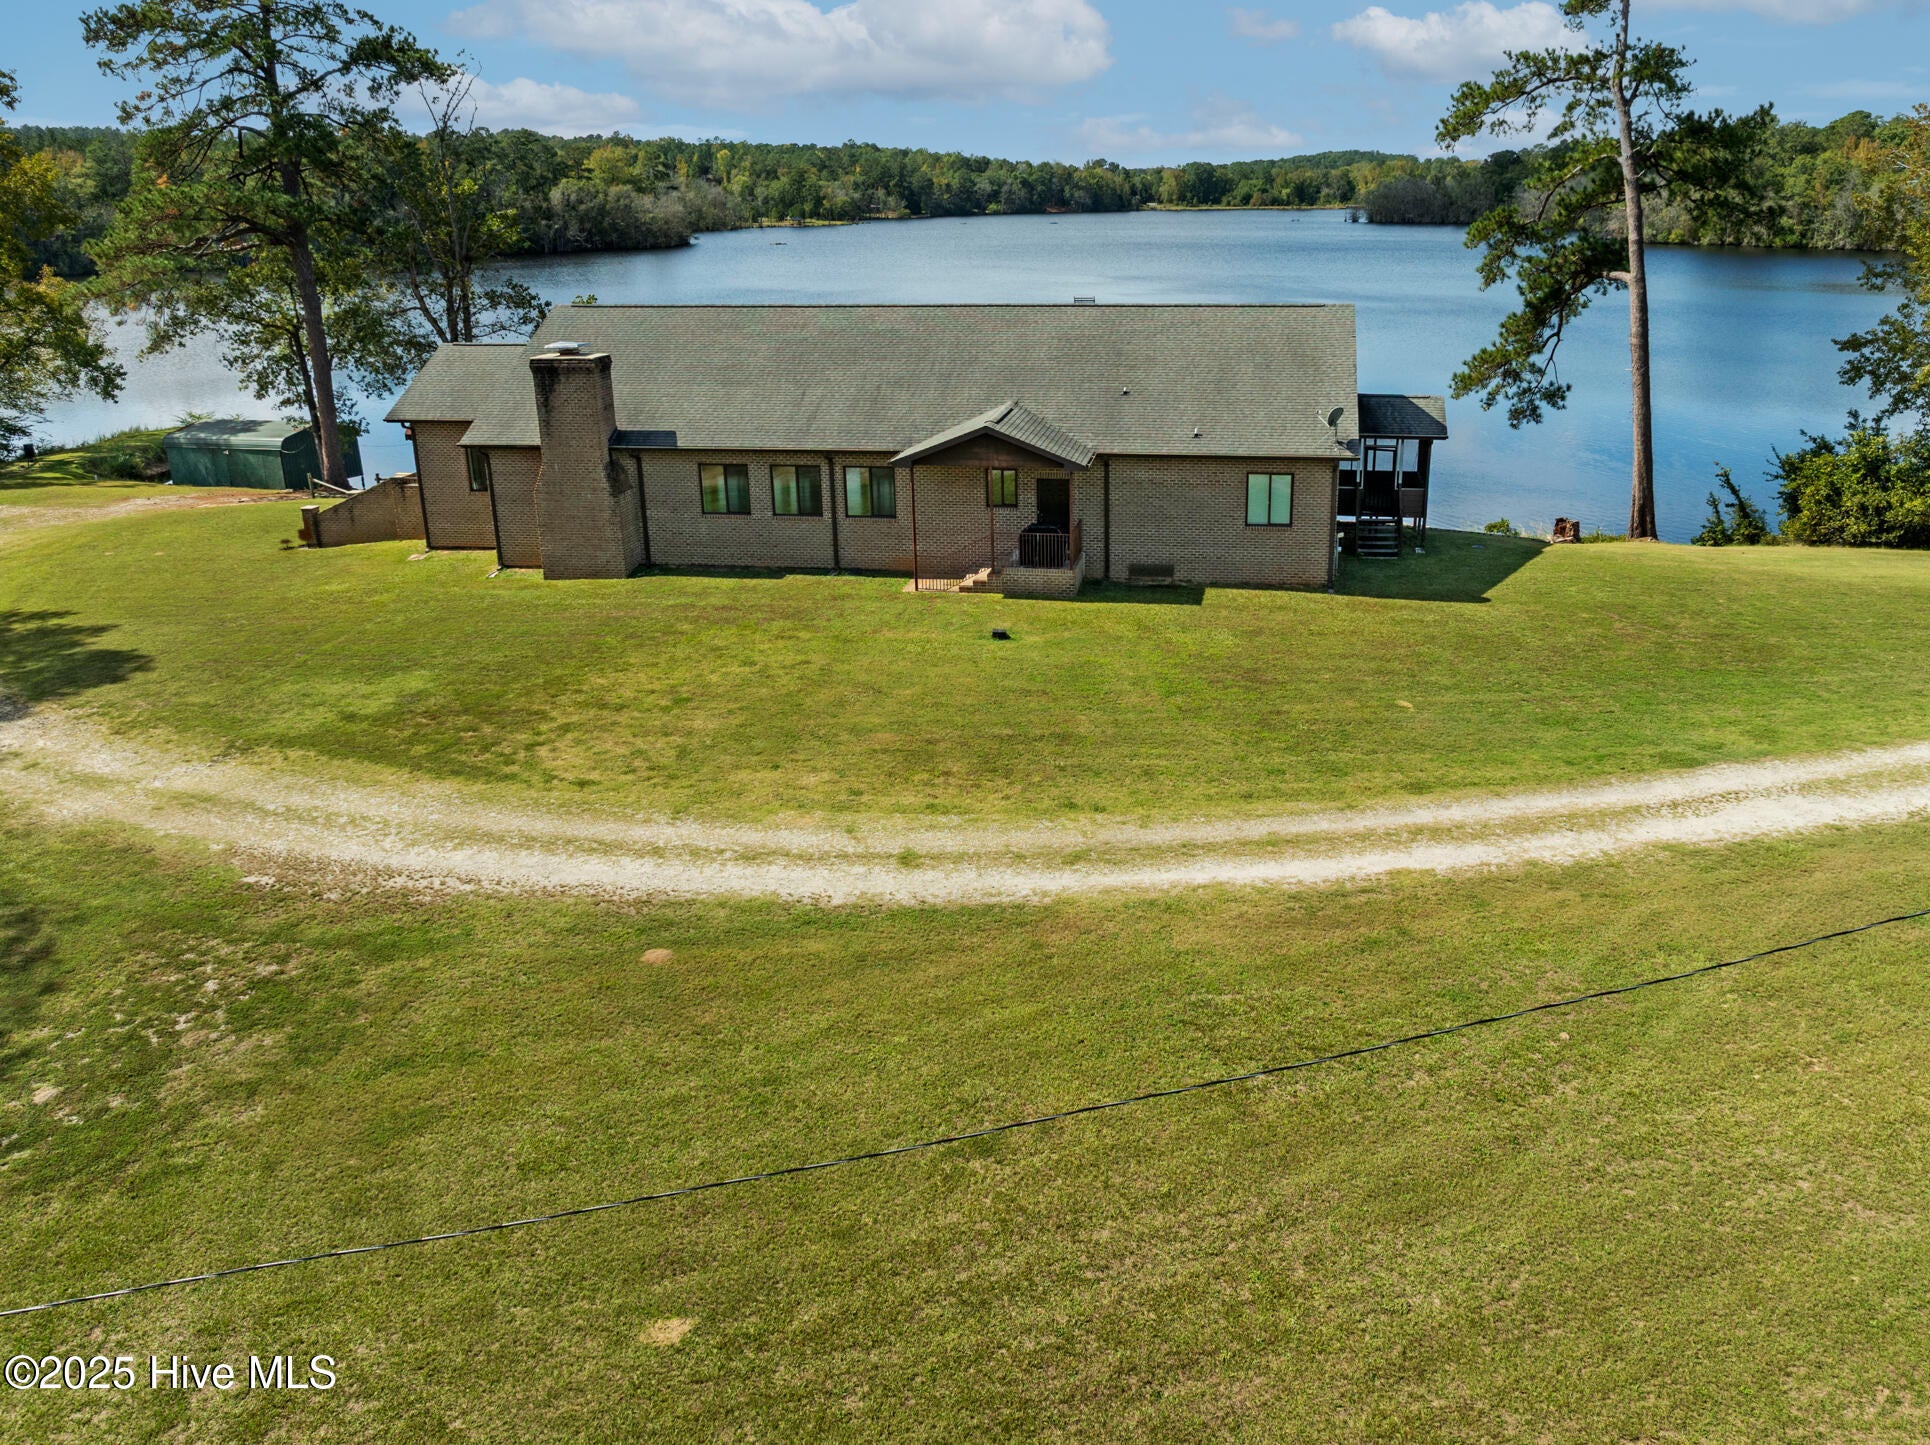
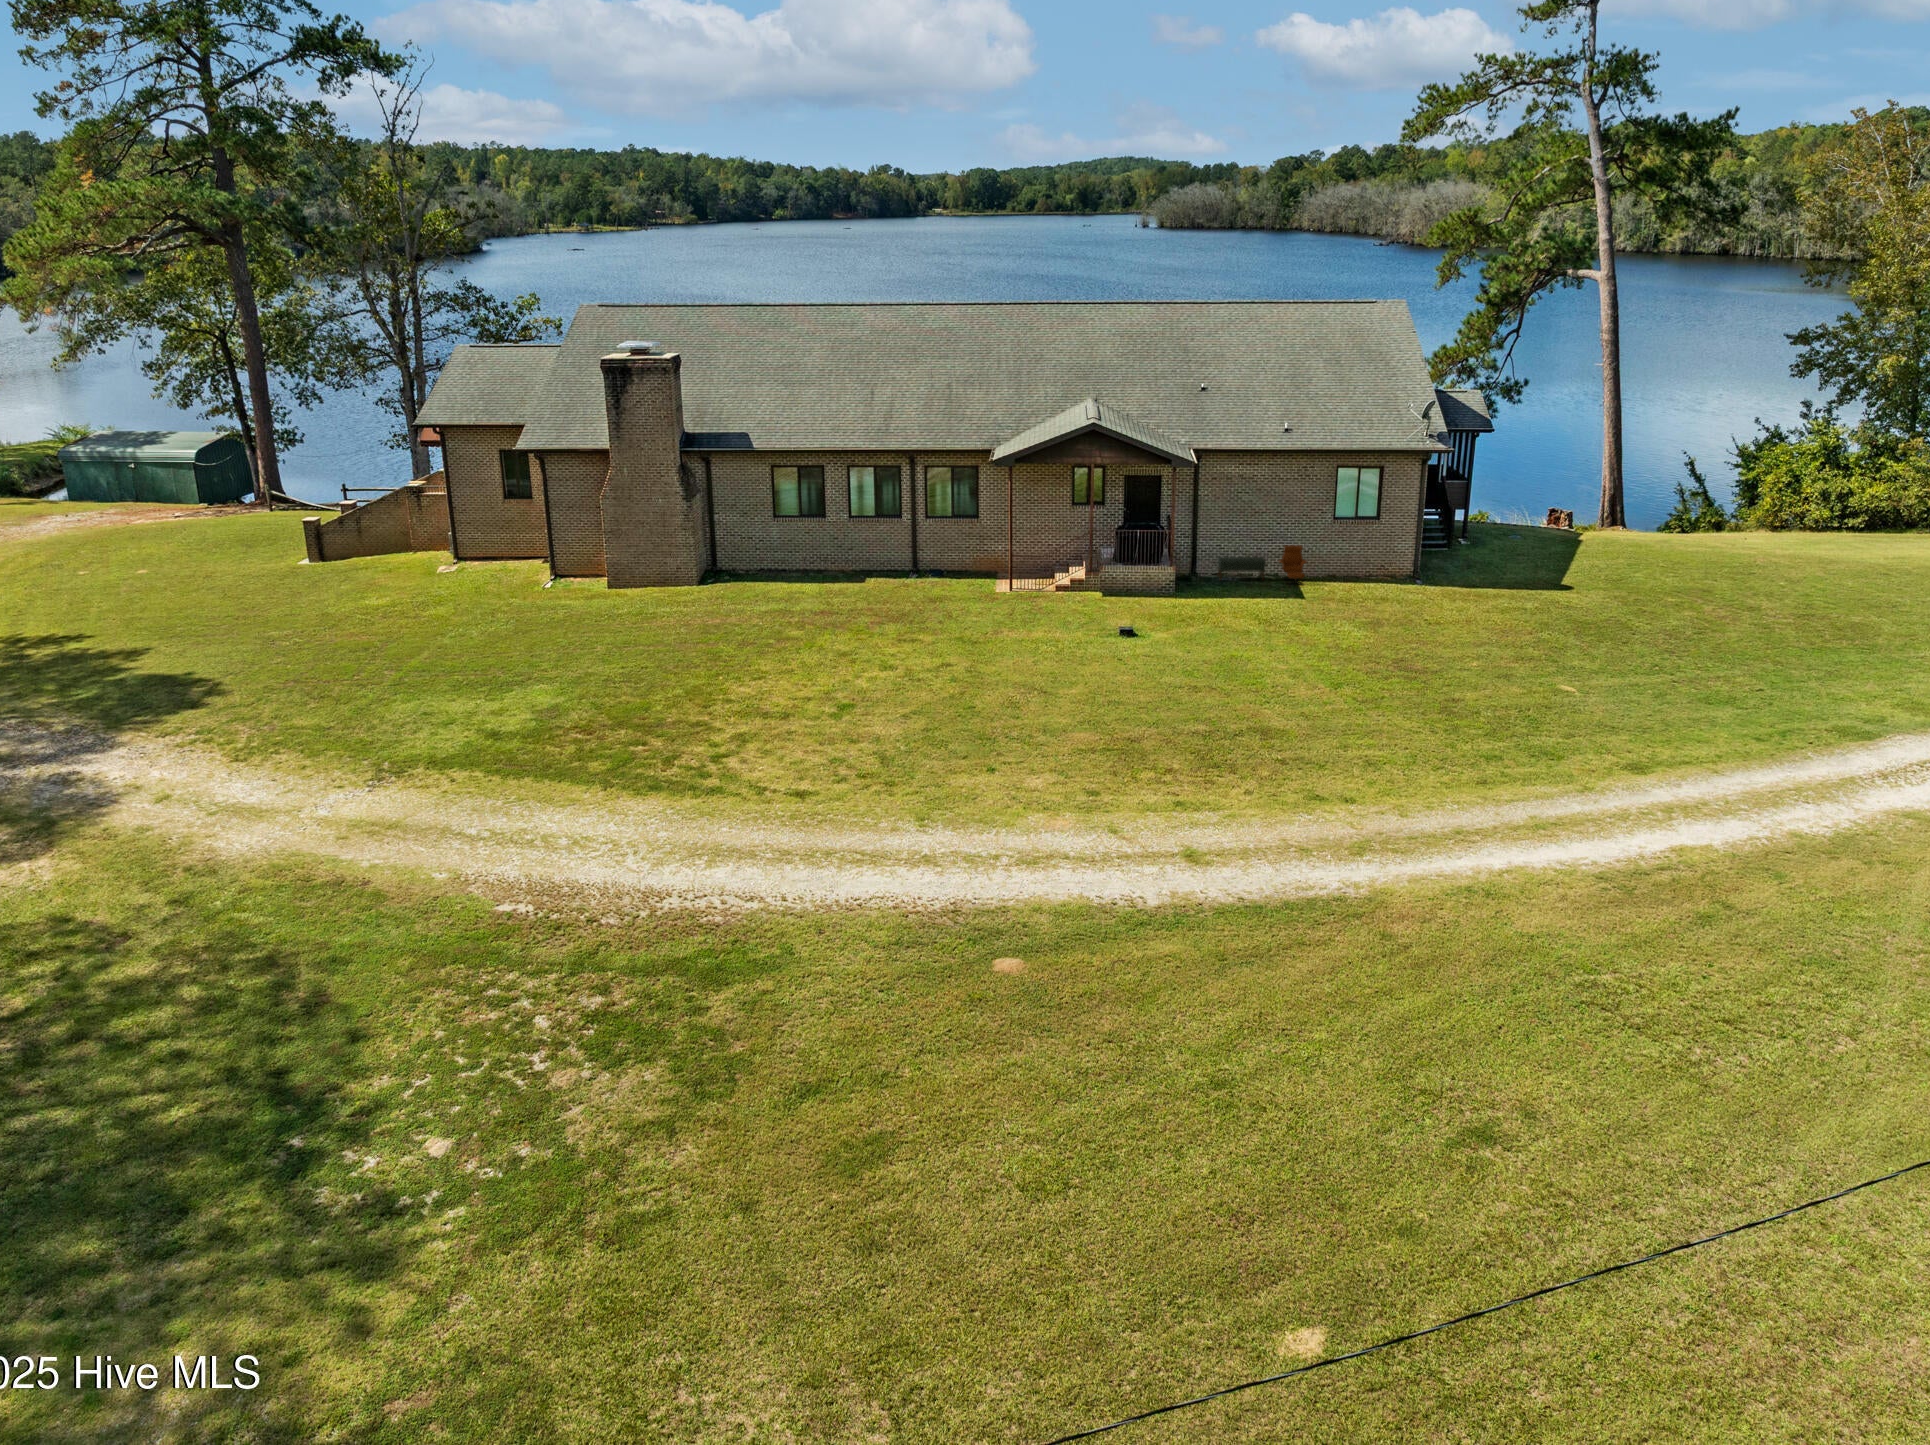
lounge chair: present [280,517,313,549] -> present [1279,545,1307,584]

